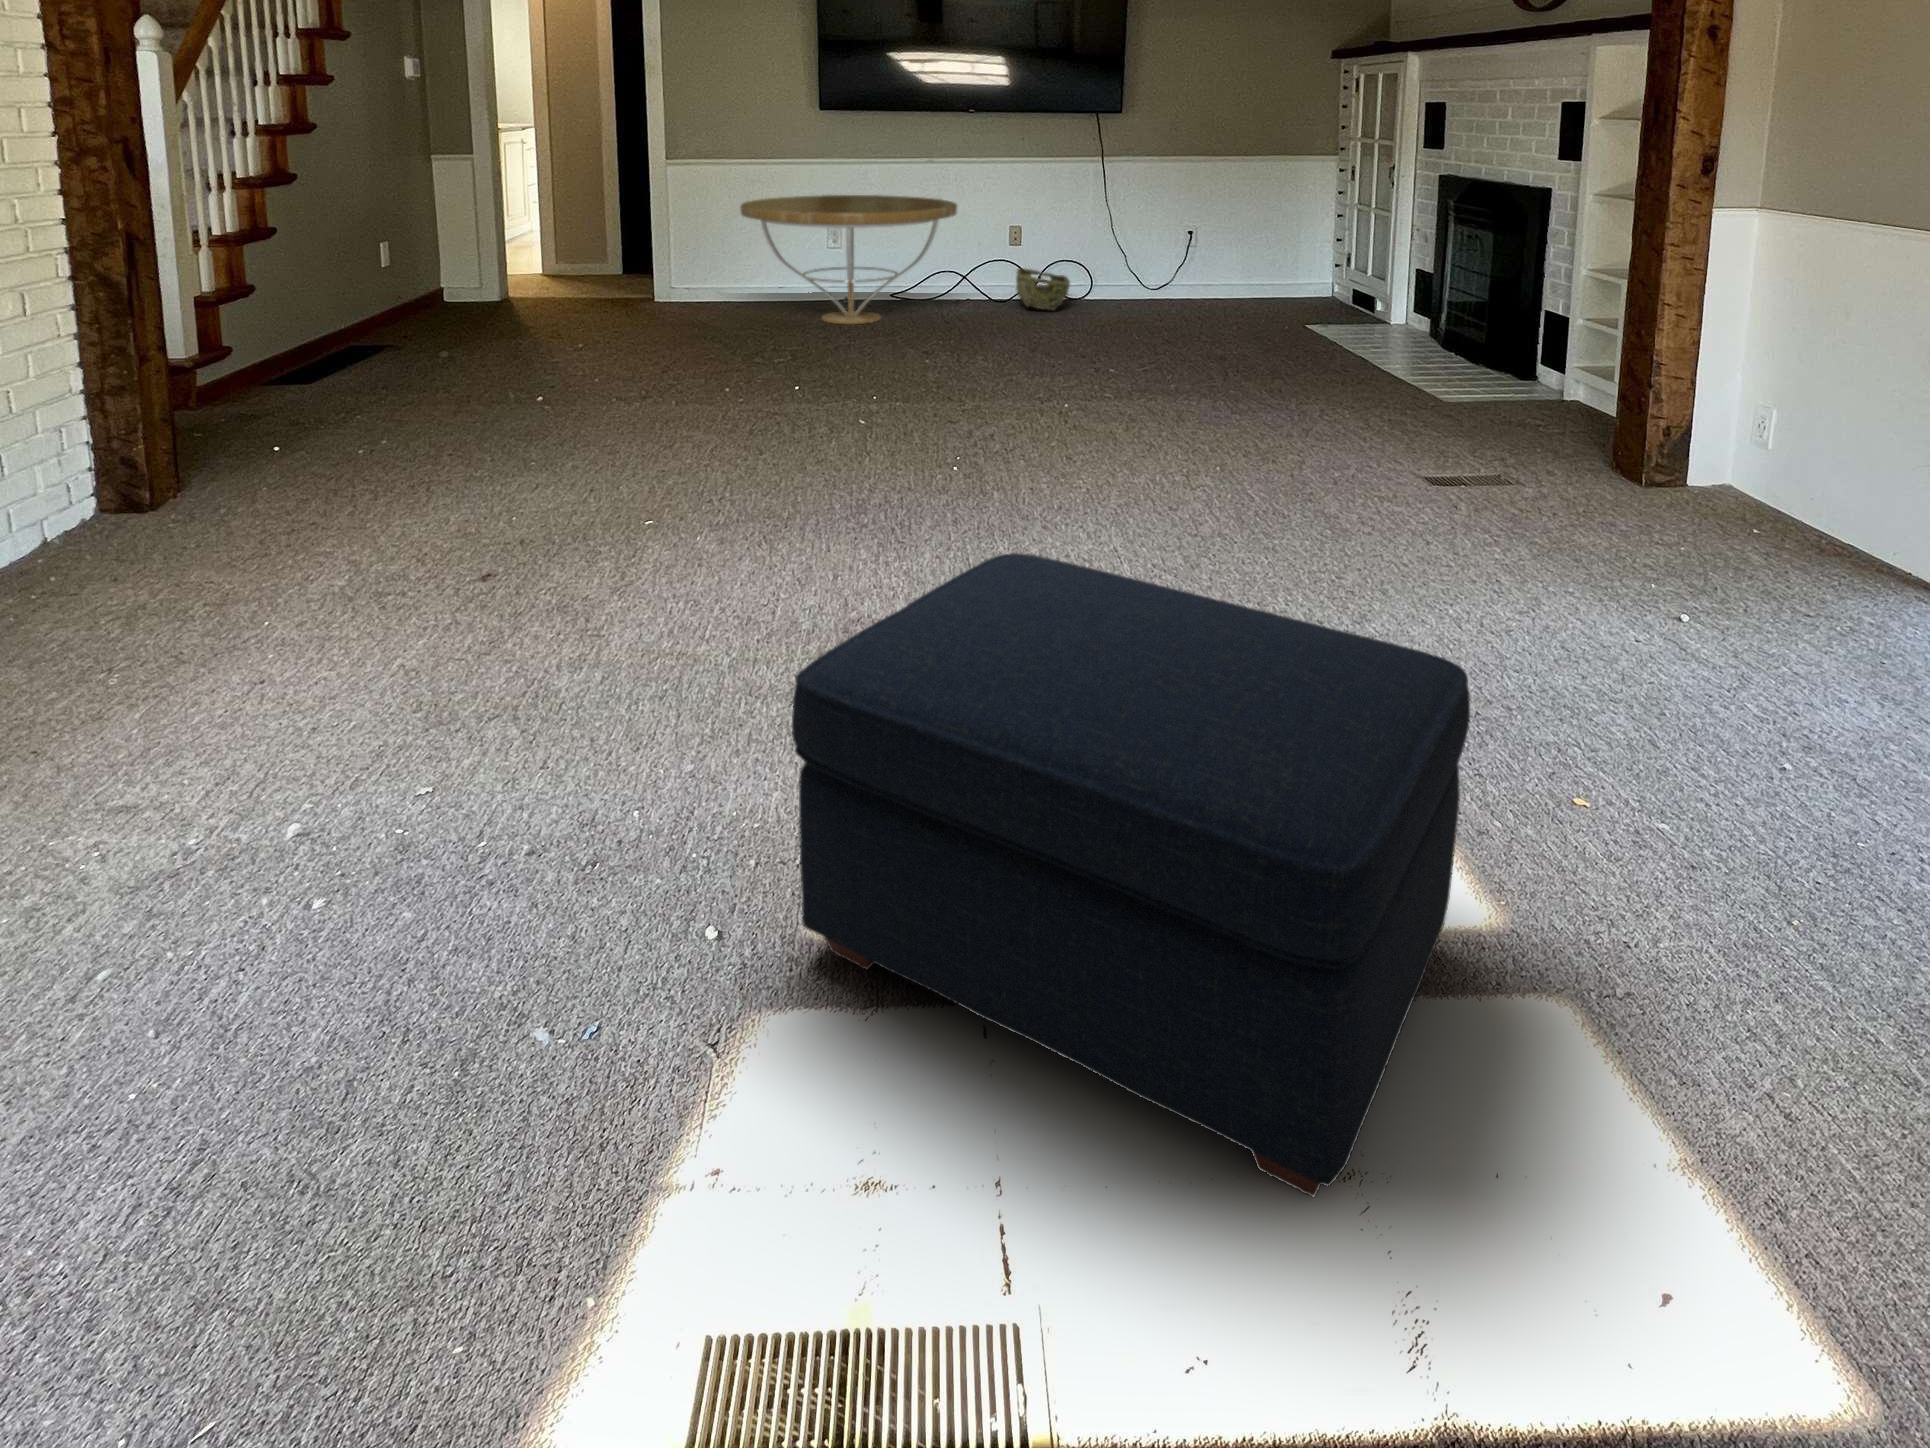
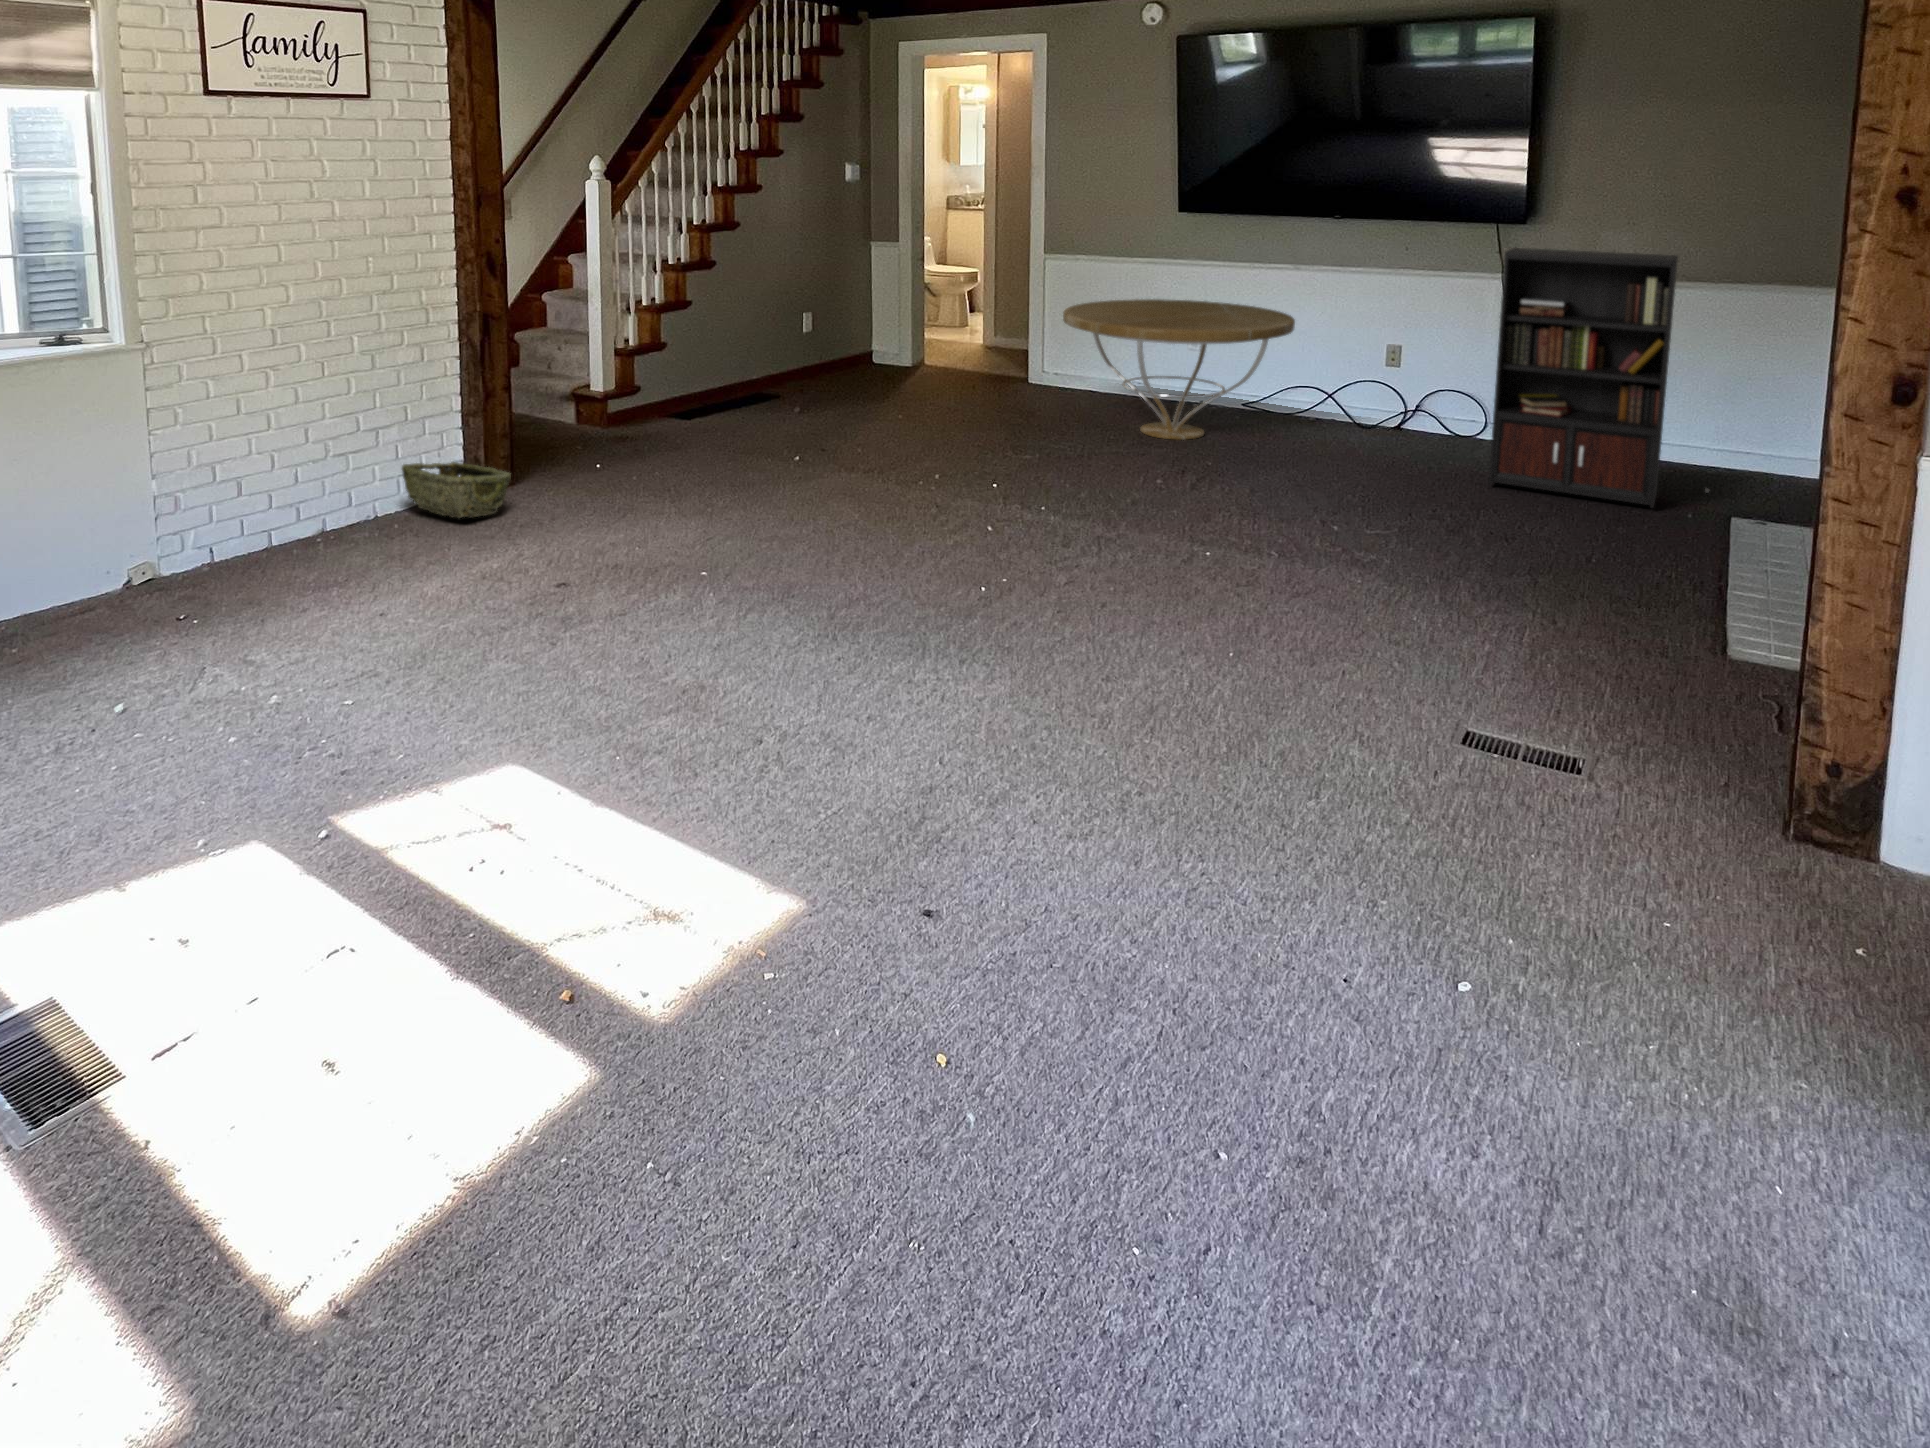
bookcase: none [1118,125,1245,318] -> present [1489,248,1709,508]
woven basket: present [1016,268,1070,310] -> present [402,462,511,518]
ottoman: present [792,553,1470,1197] -> none [193,653,556,1110]

